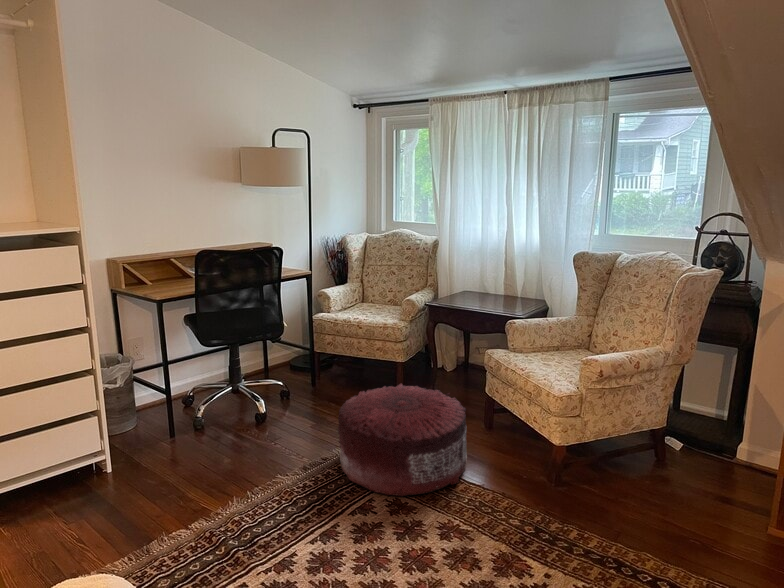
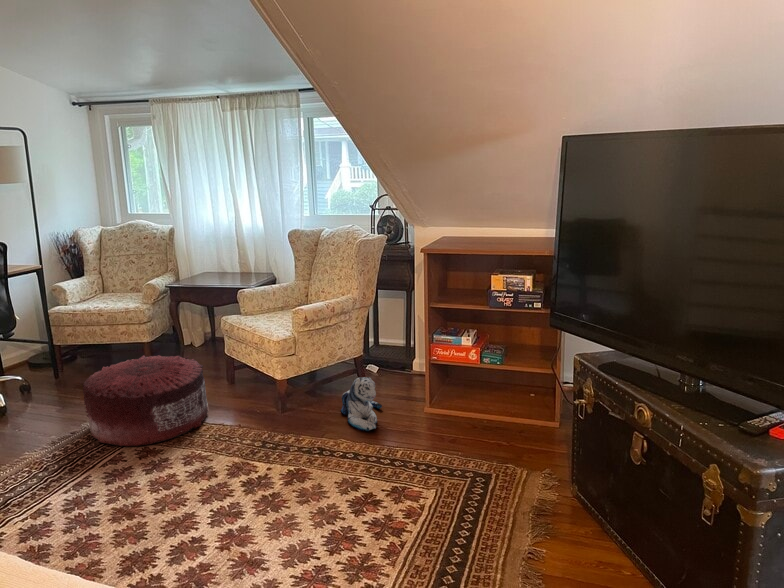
plush toy: none [636,465,698,546] -> present [340,377,382,431]

